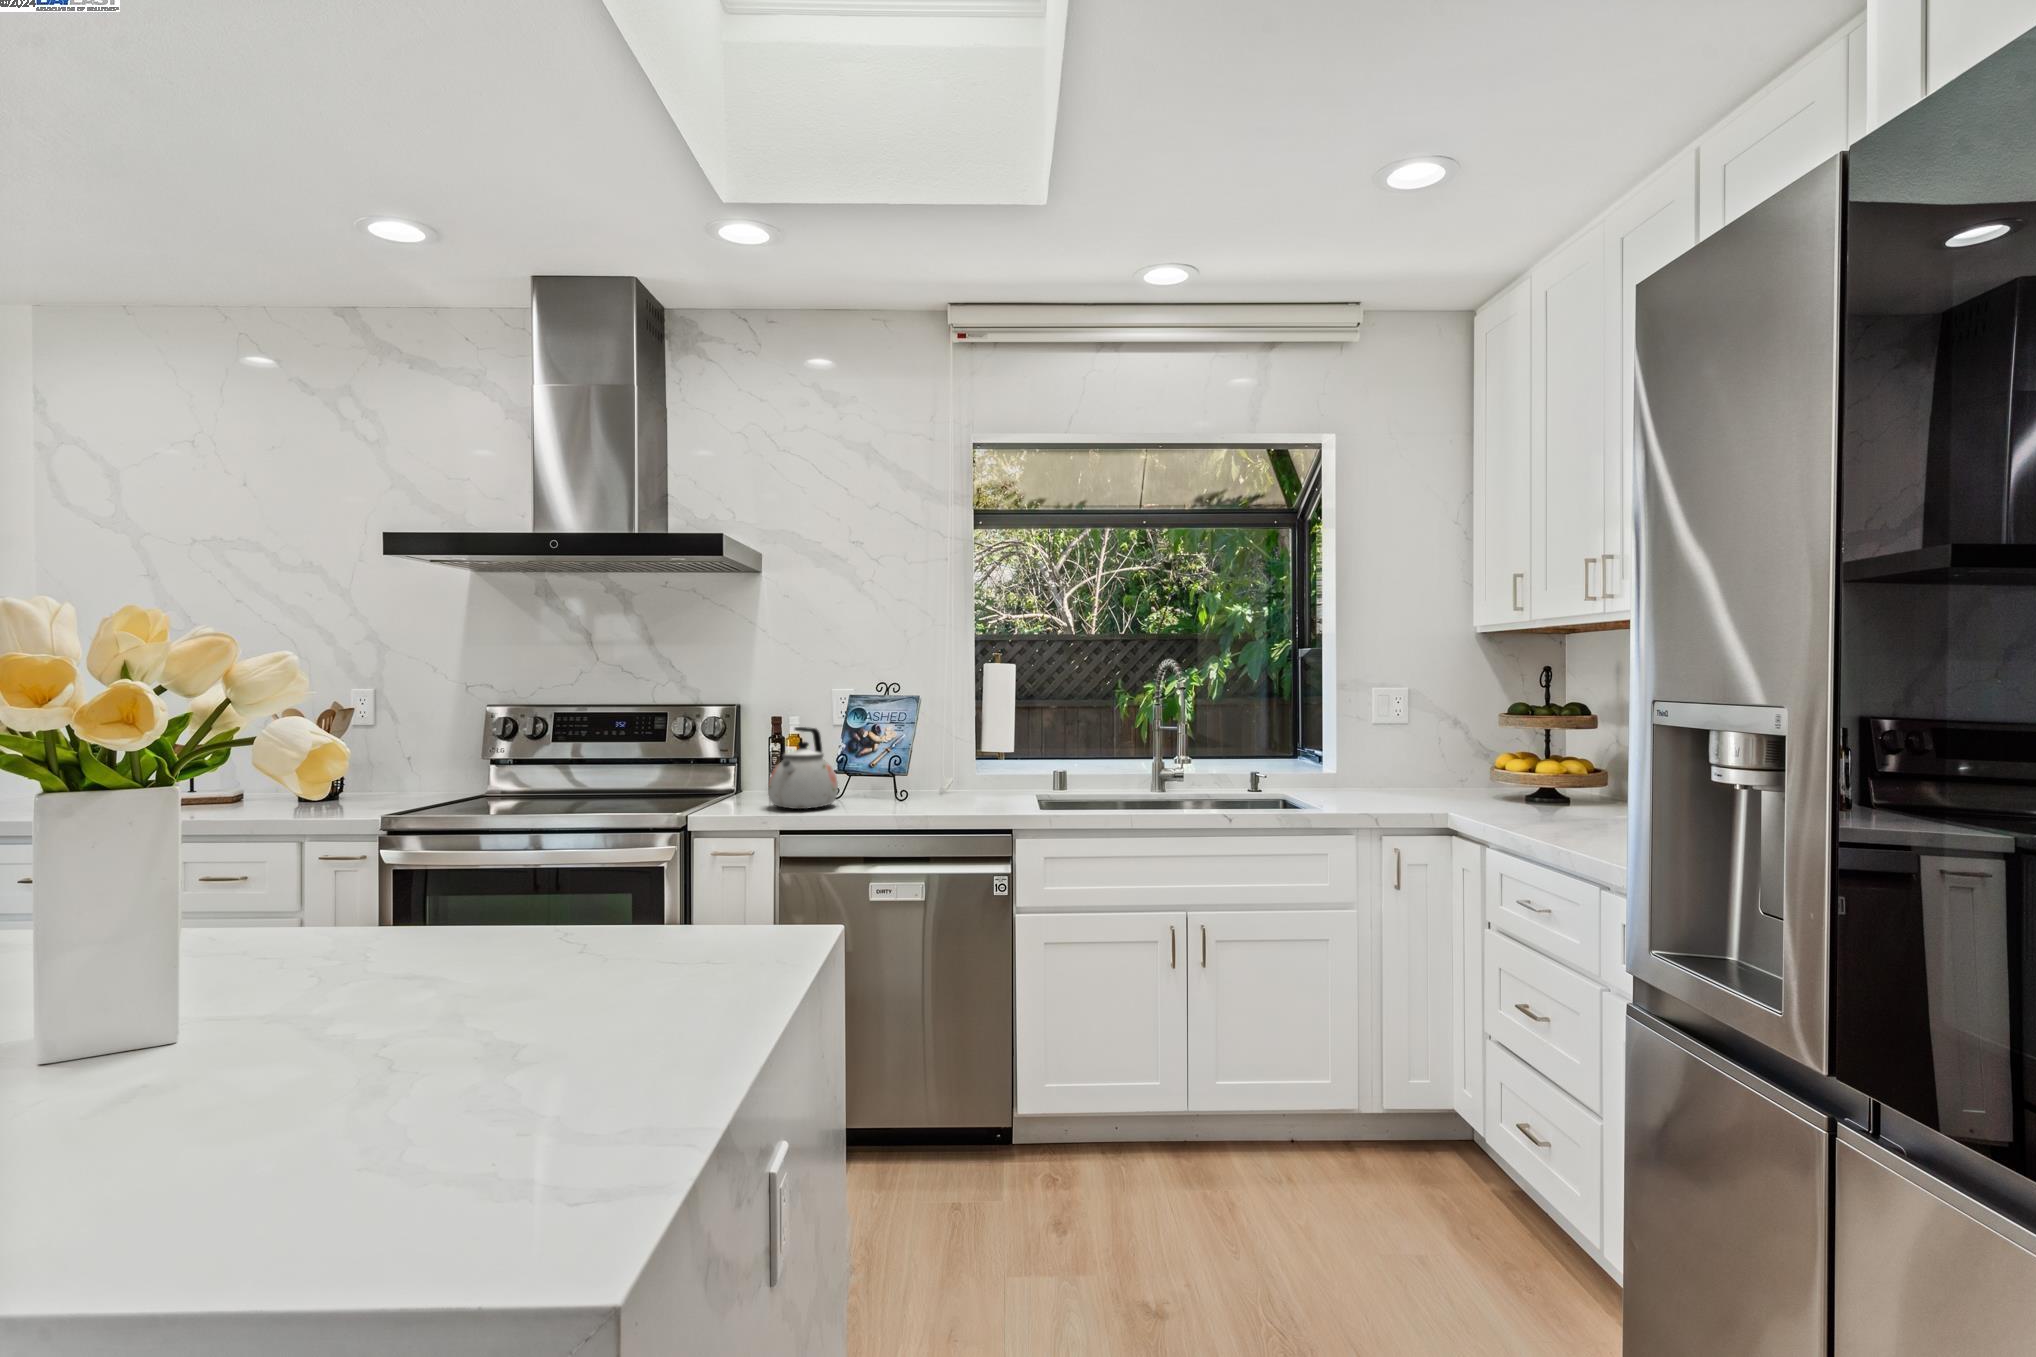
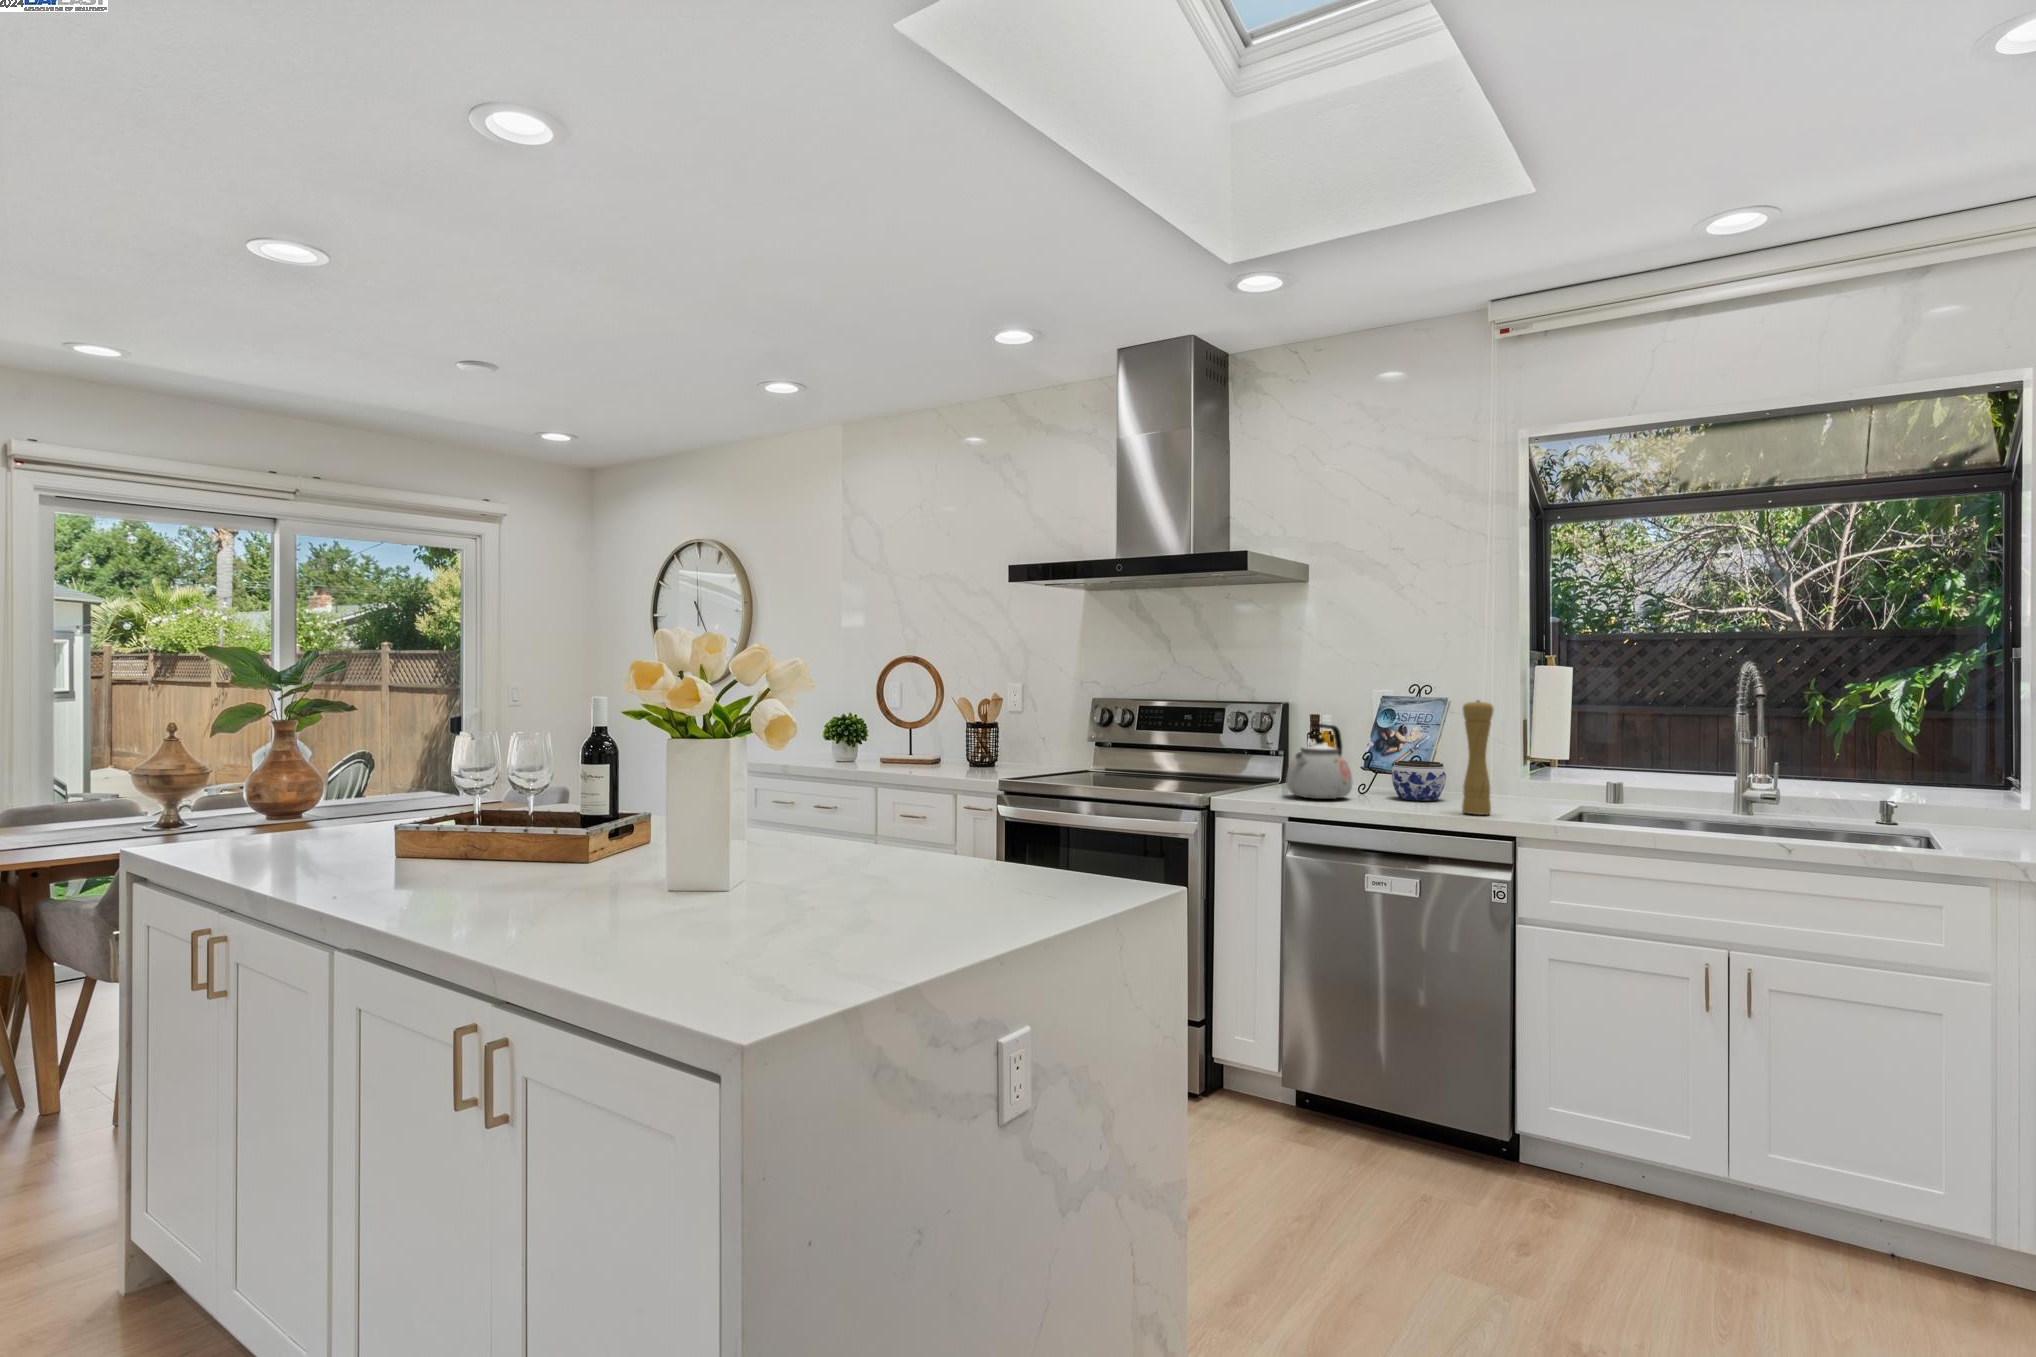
pepper mill: none [957,698,985,811] -> present [1462,700,1493,815]
jar: none [871,759,923,800] -> present [1392,760,1446,801]

